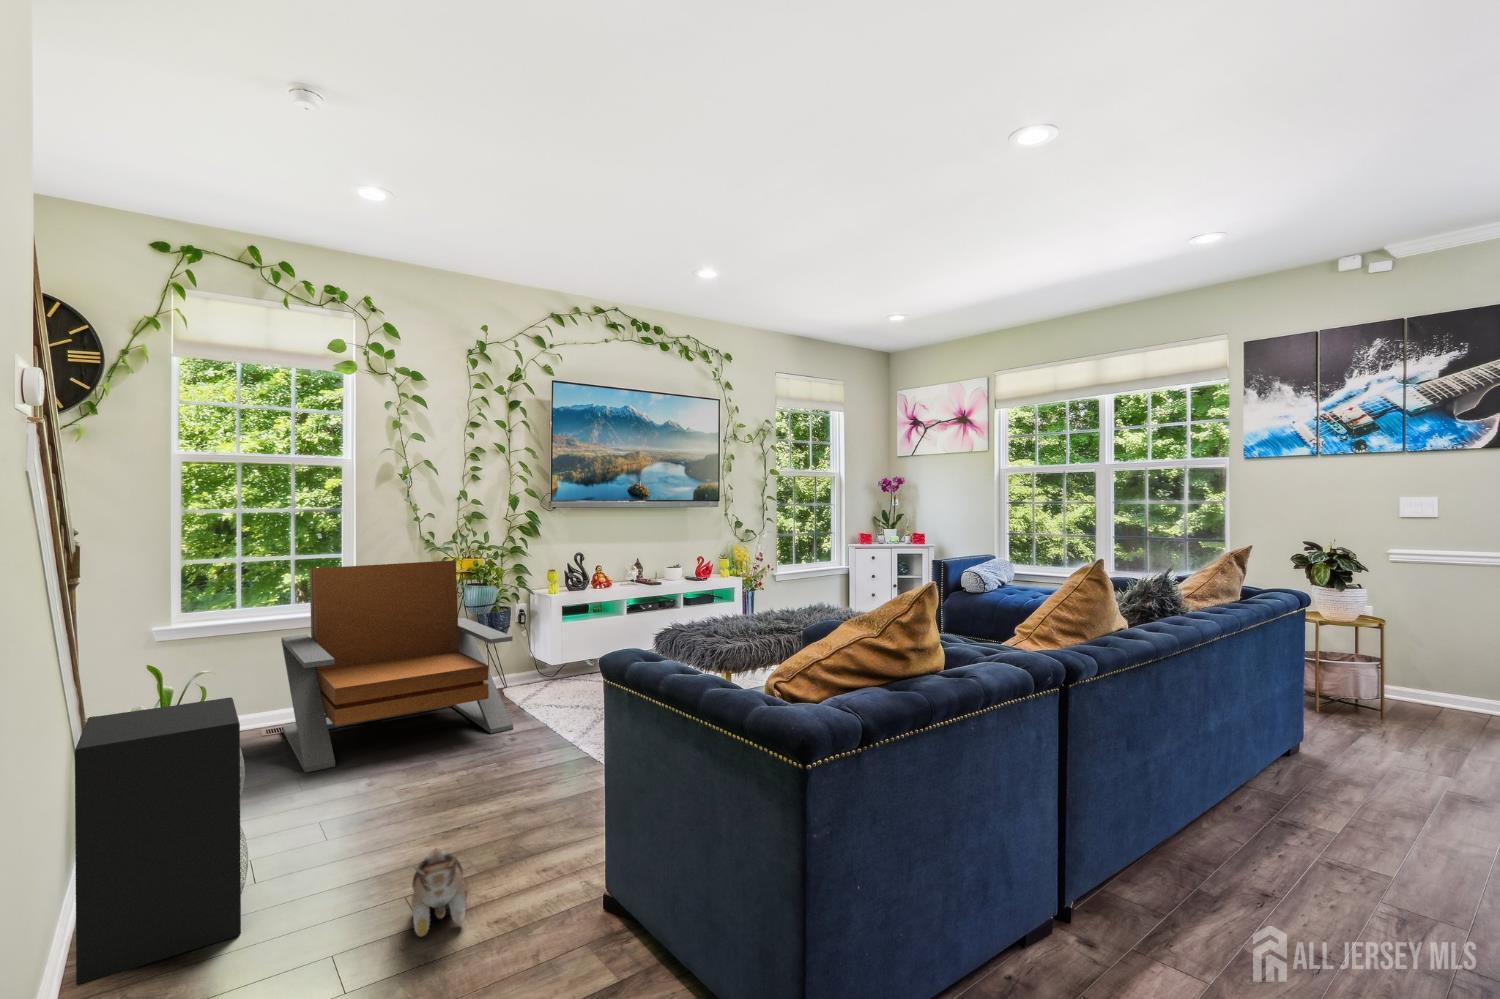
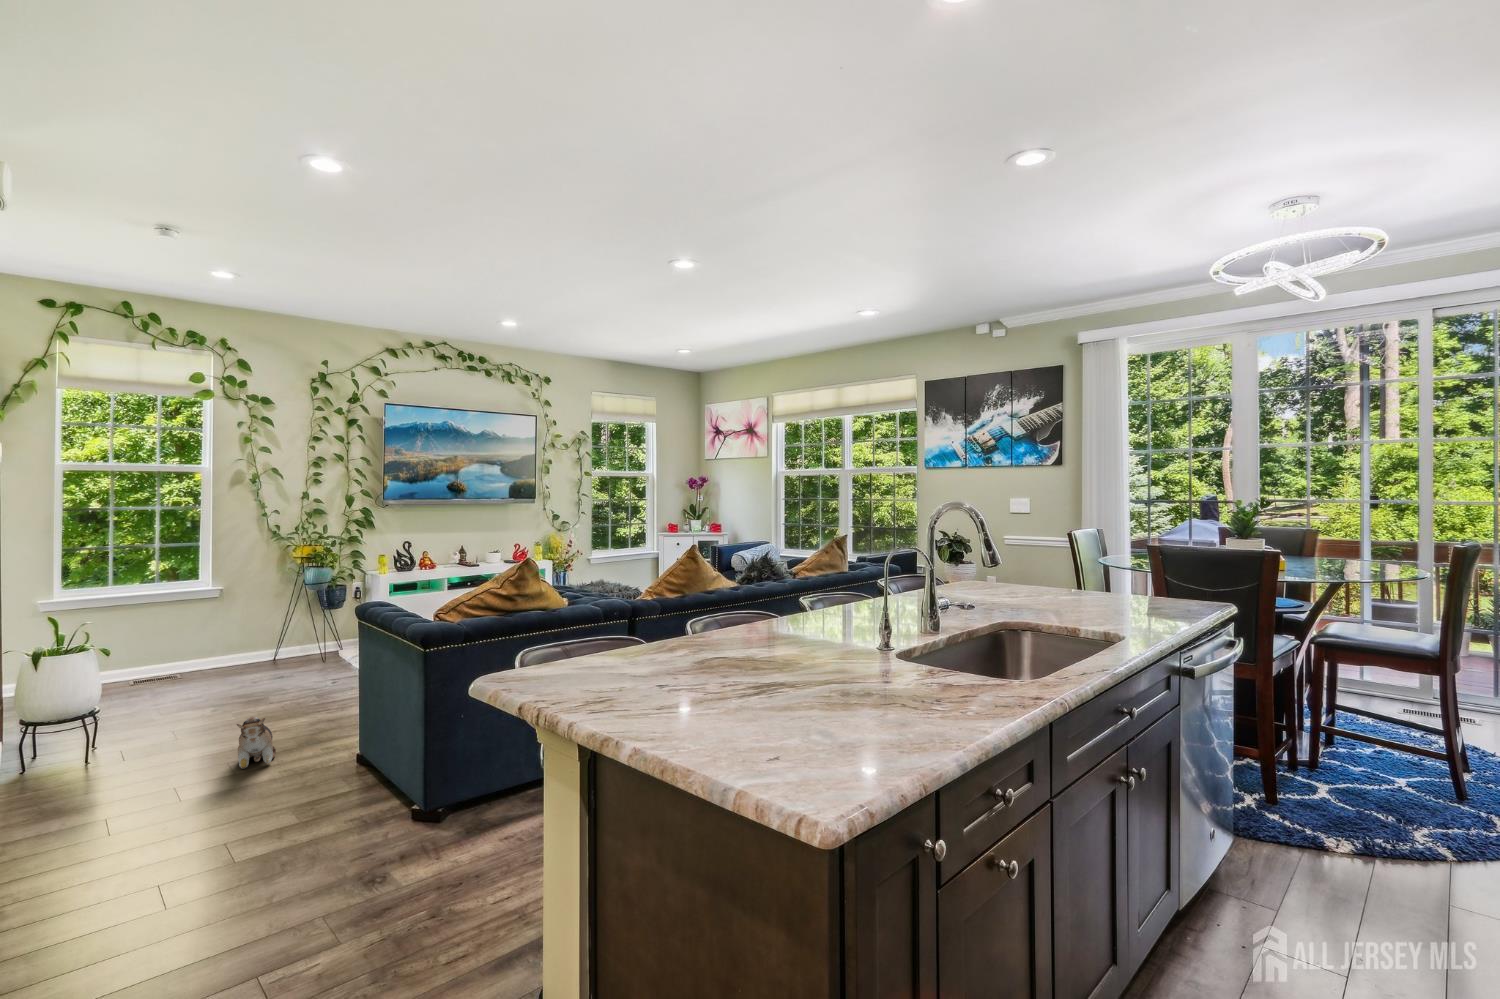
lounge chair: present [281,560,513,773] -> none [151,548,339,702]
speaker: present [75,697,248,985] -> none [26,634,129,792]

